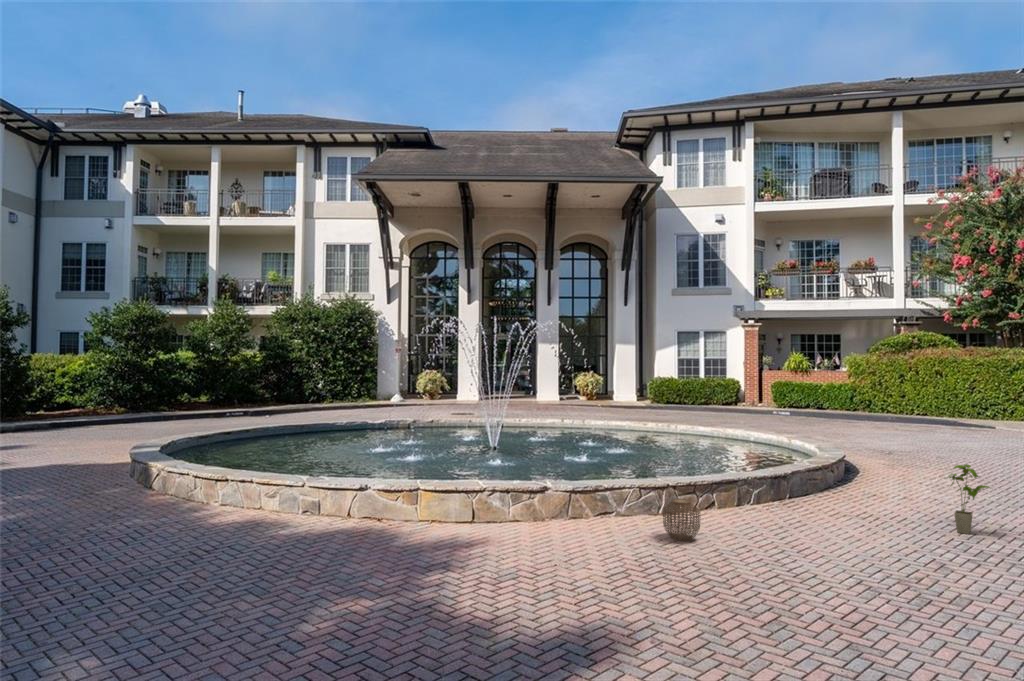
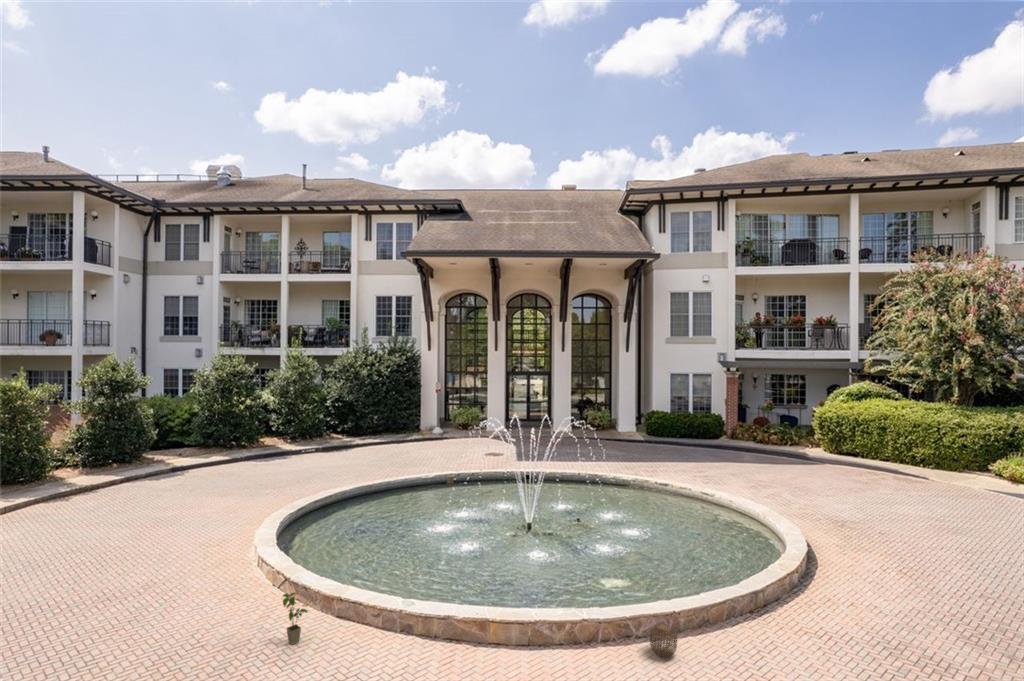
house plant: present [949,464,988,534] -> present [283,592,308,645]

